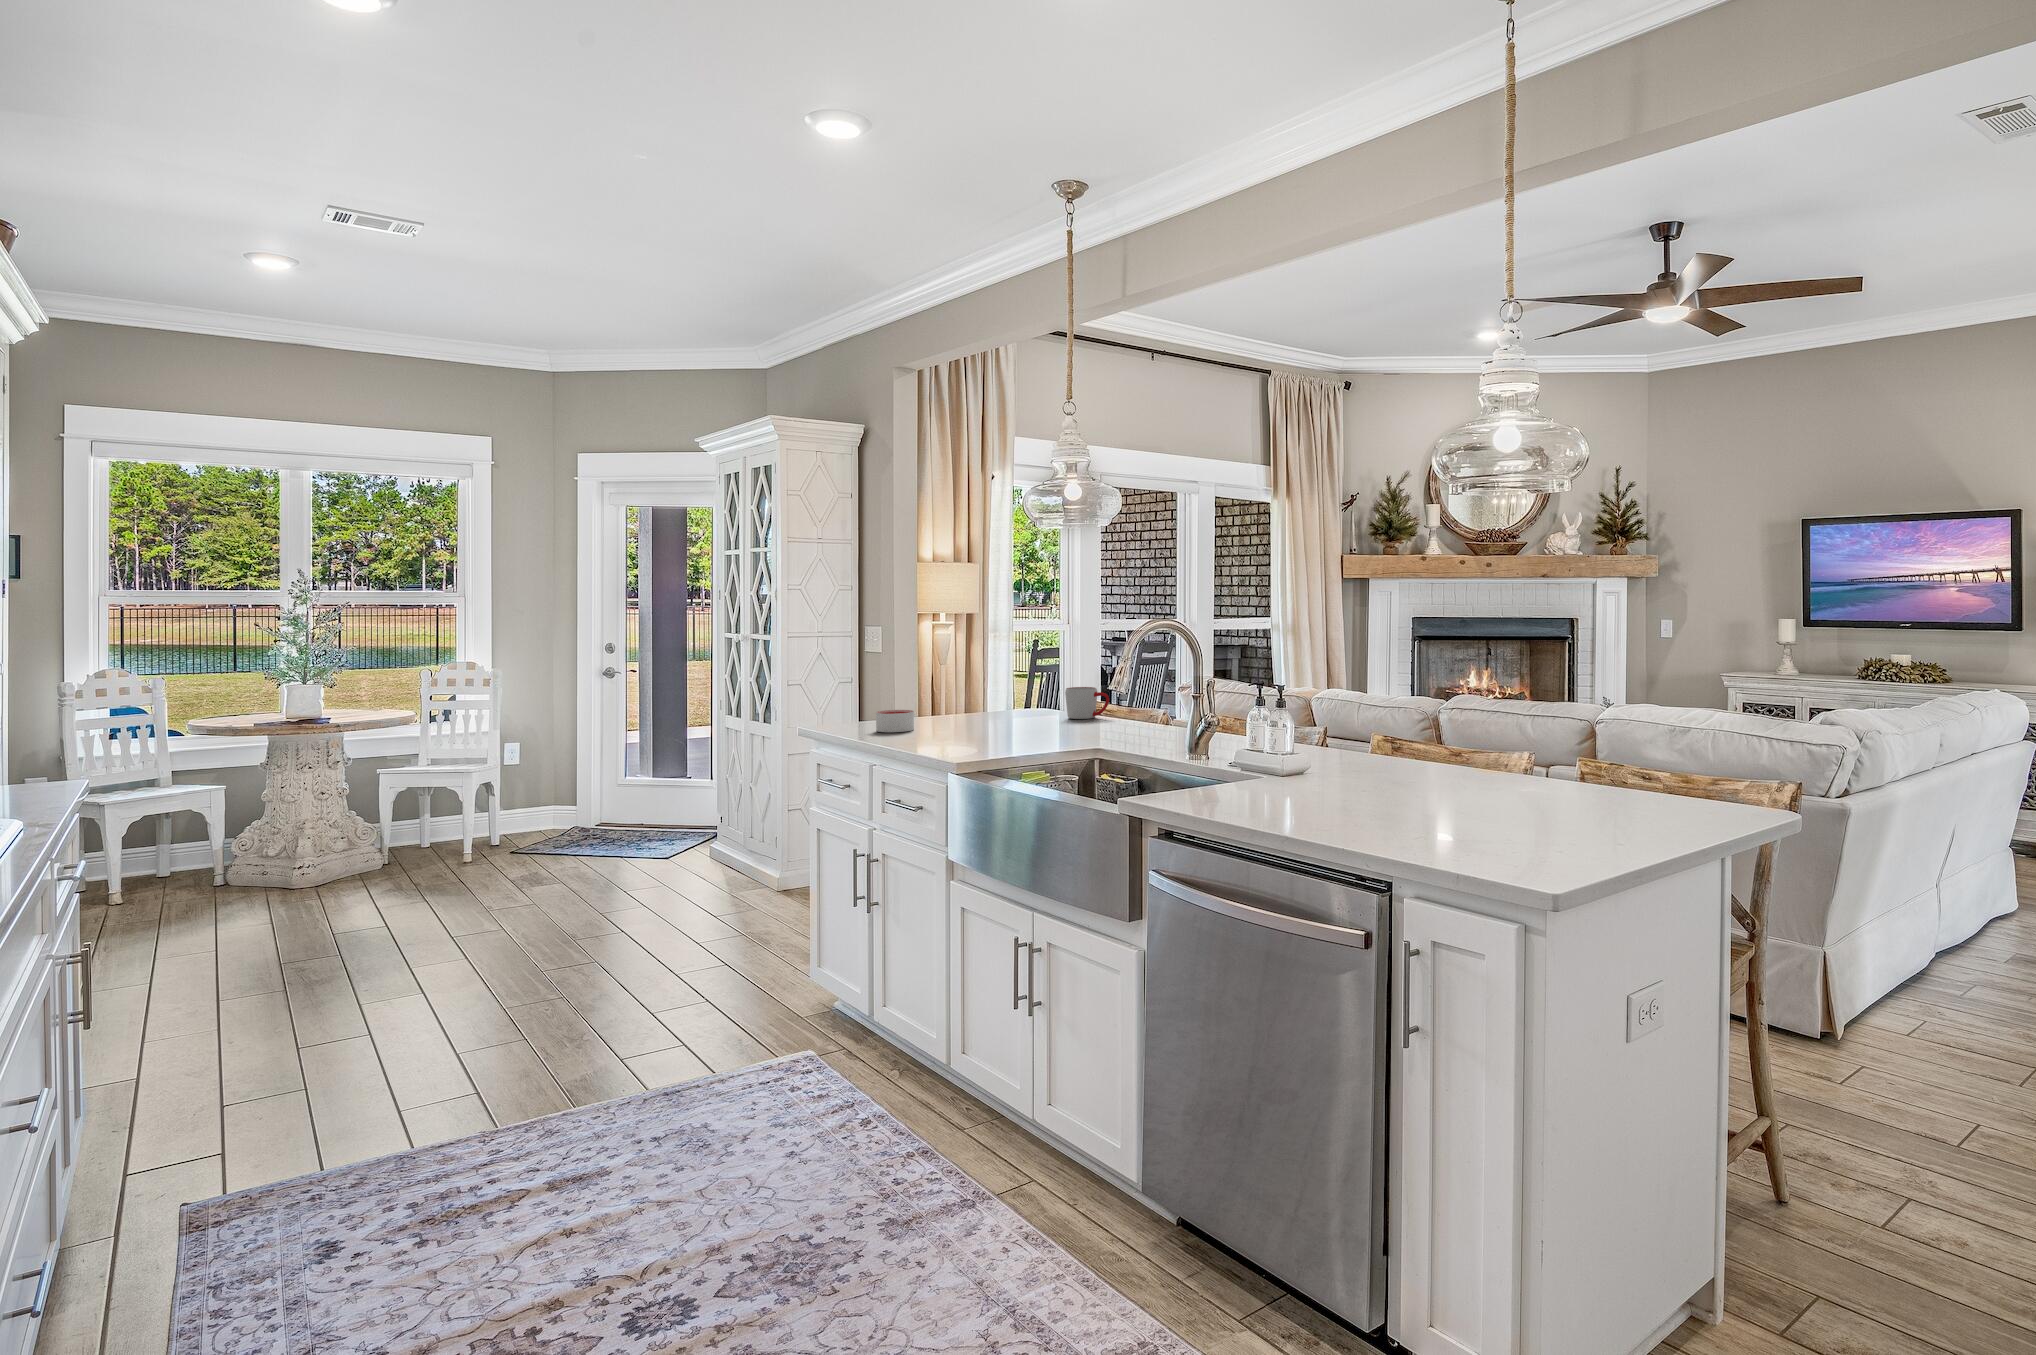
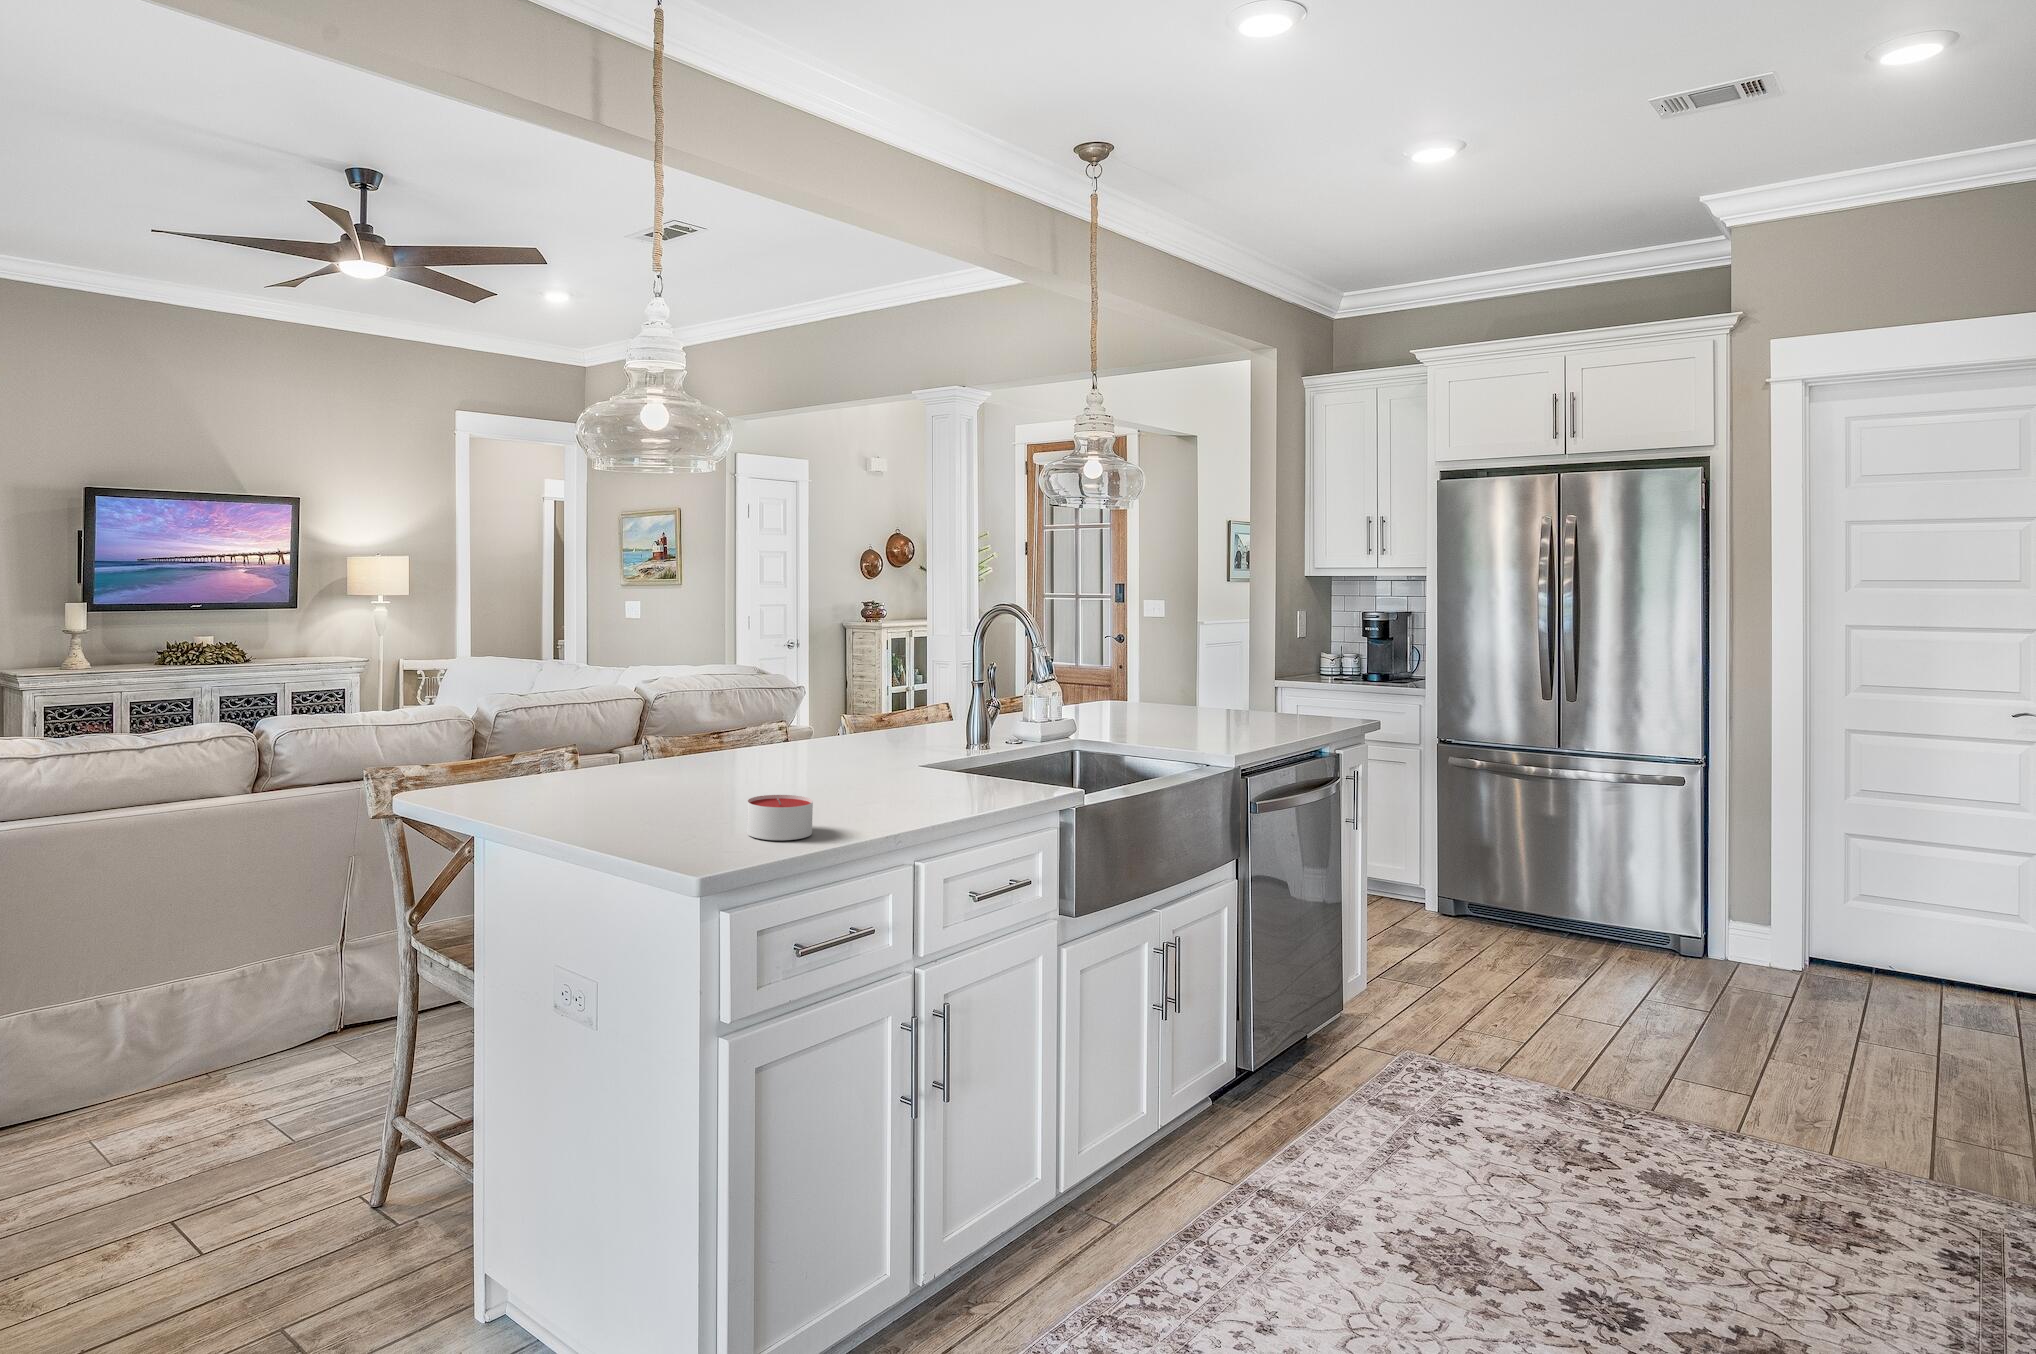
mug: present [1065,687,1109,719] -> none [653,726,701,775]

